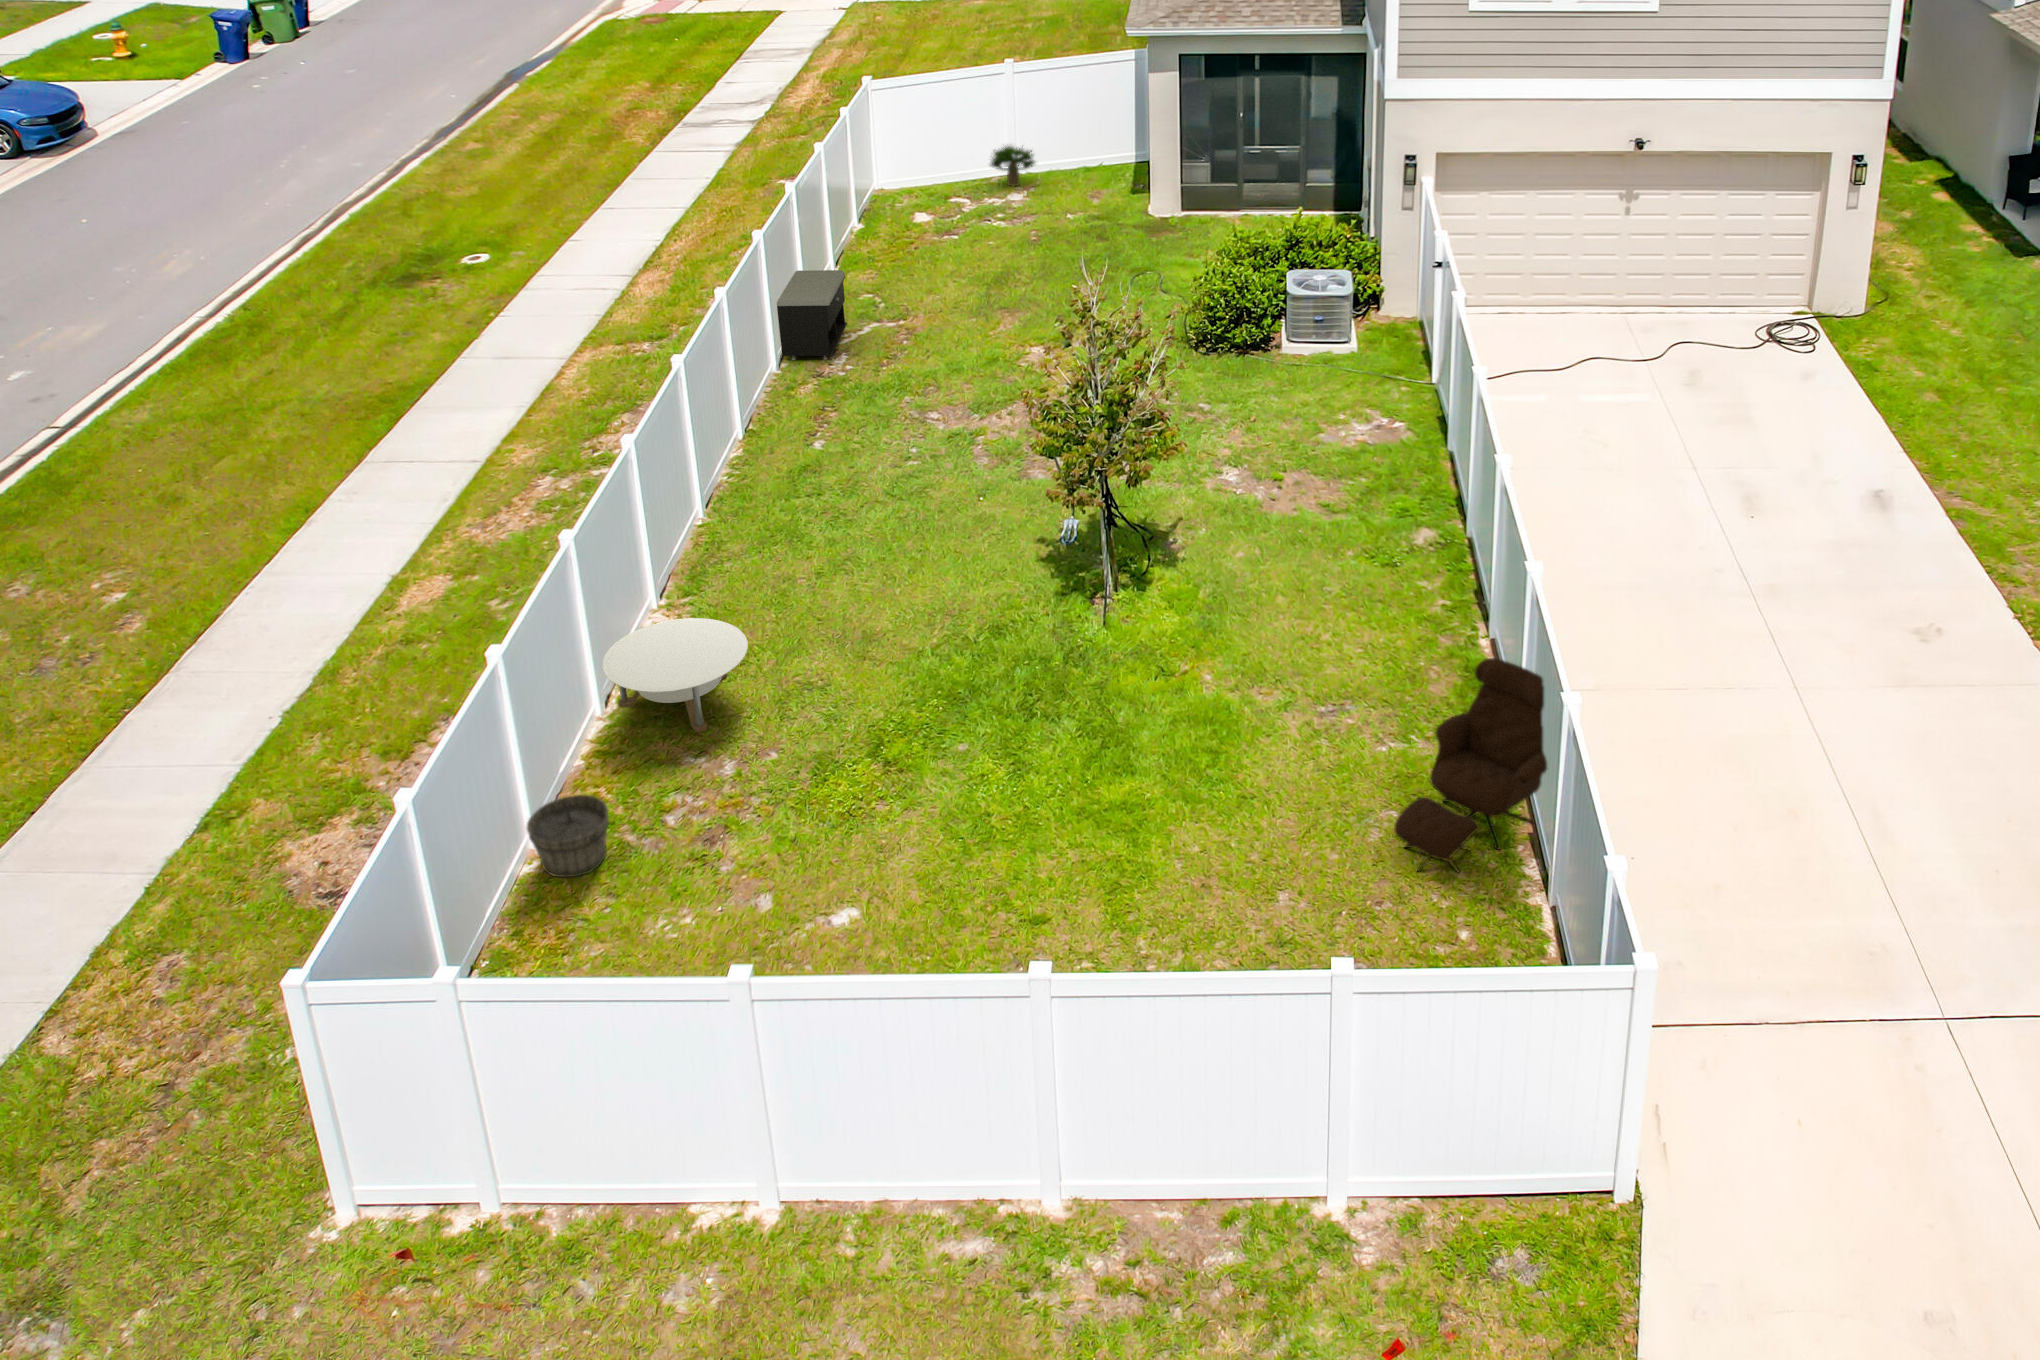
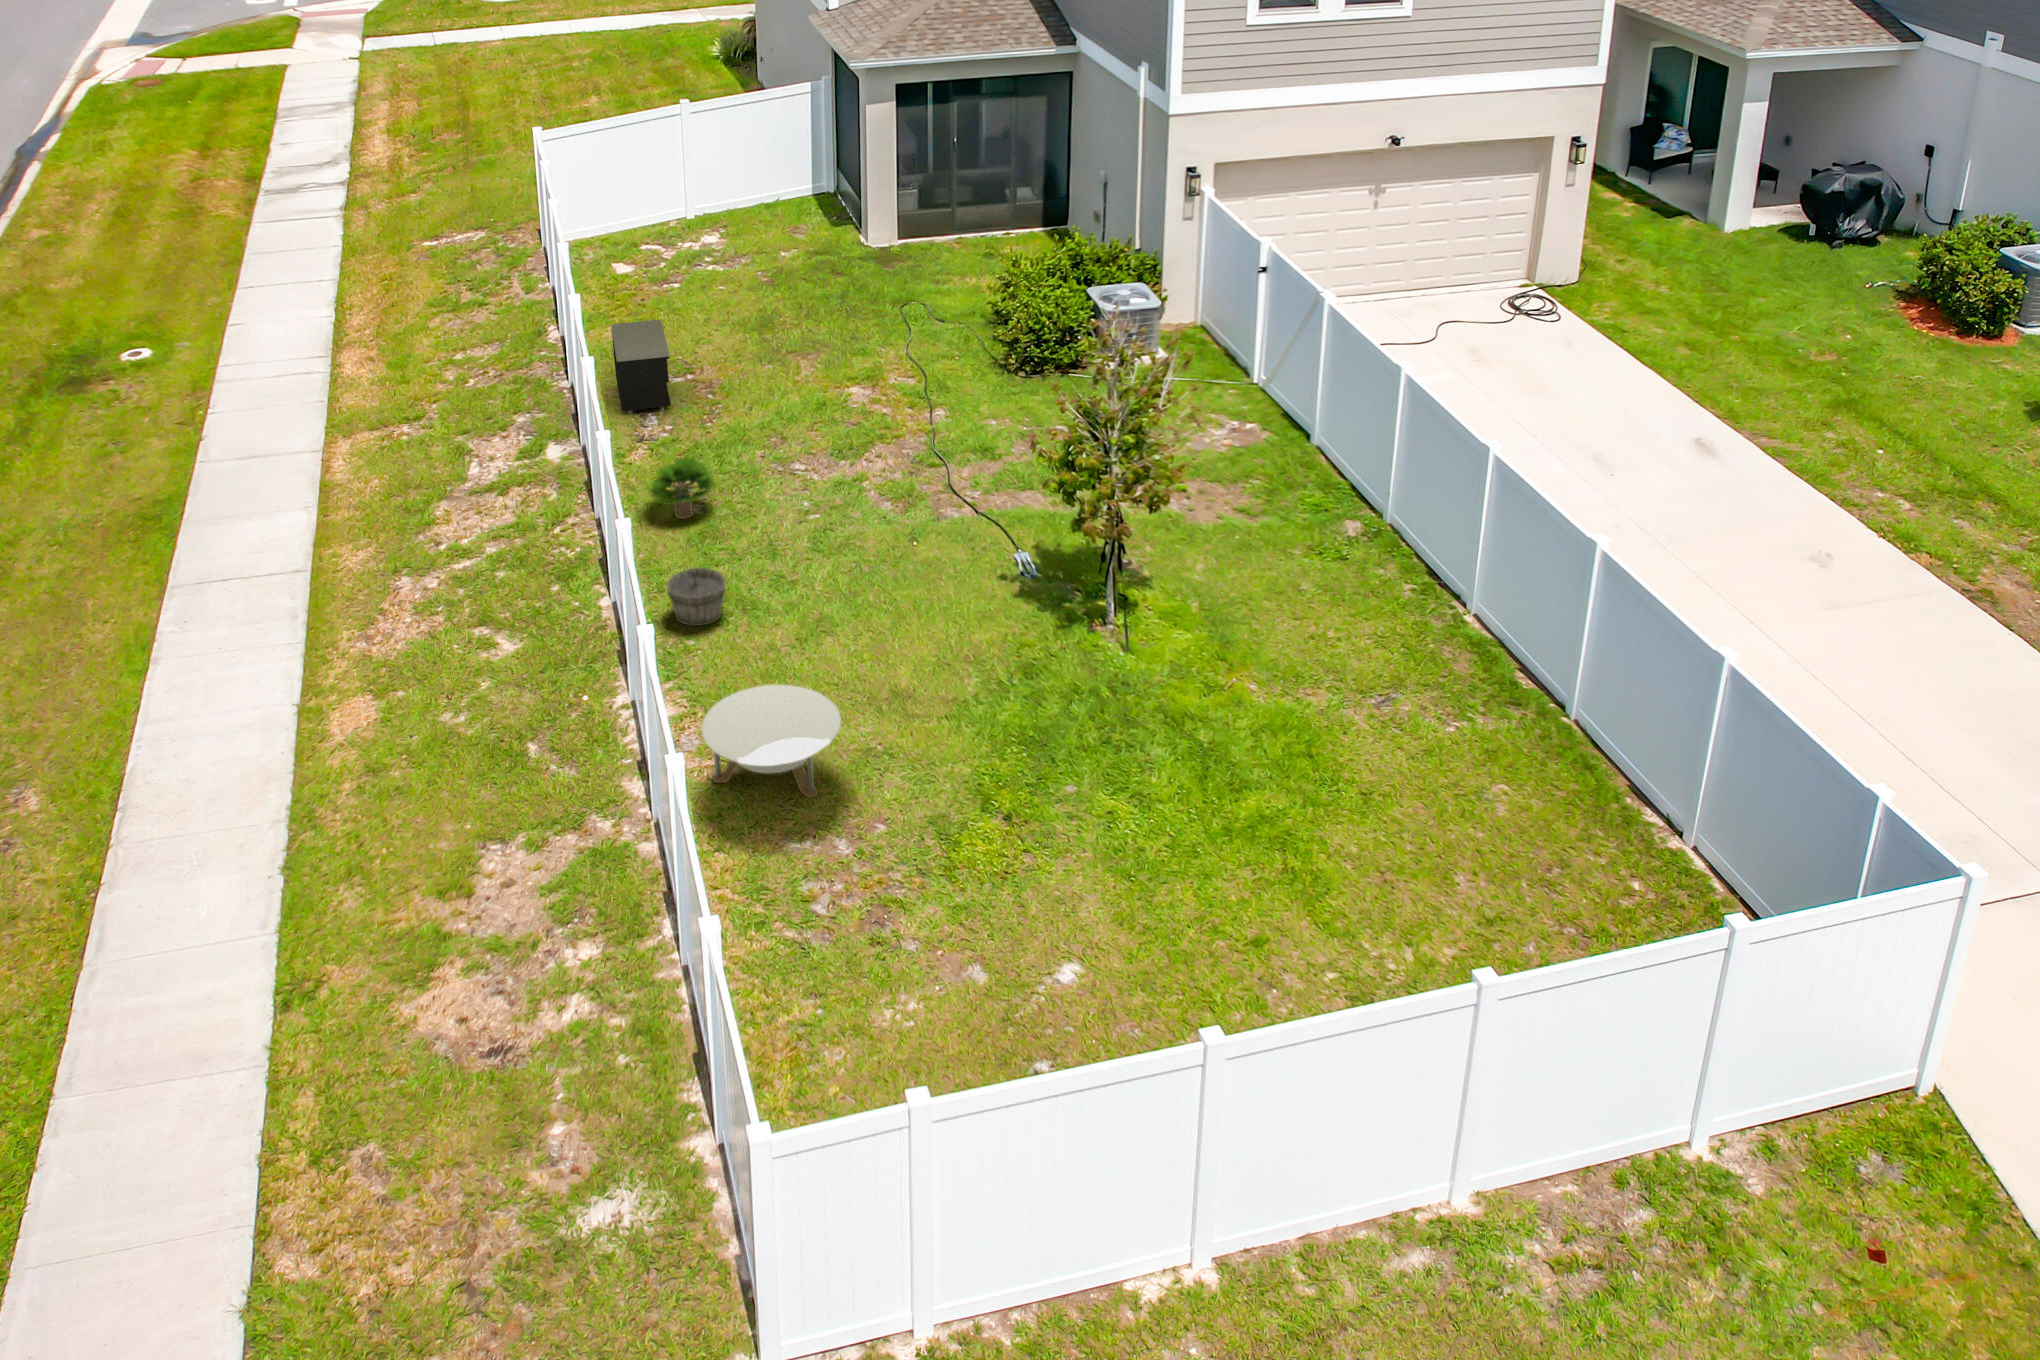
potted plant: present [990,146,1035,186] -> present [649,455,716,519]
lounge chair: present [1394,658,1547,873] -> none [1532,631,1656,834]
wooden bucket: present [526,795,609,877] -> present [667,568,726,626]

